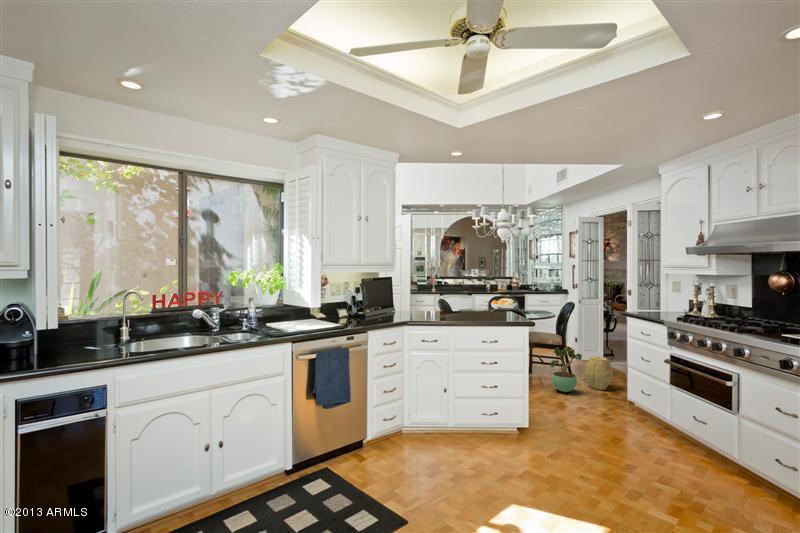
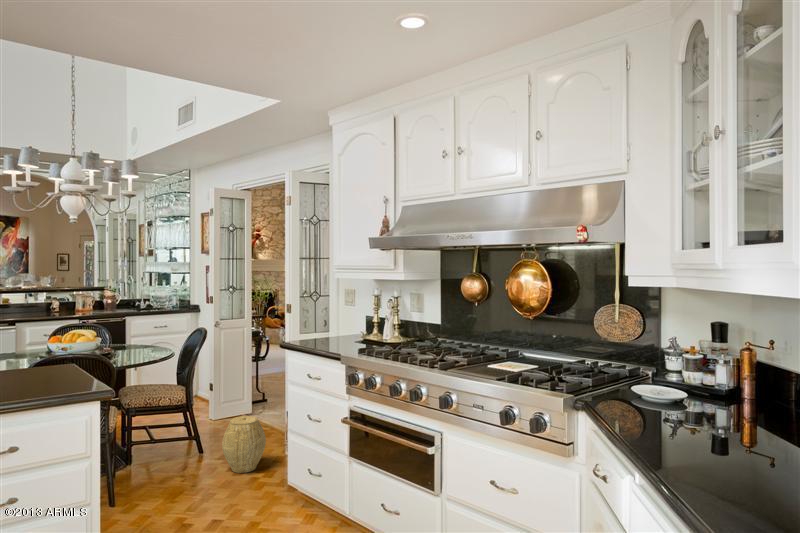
potted plant: present [550,346,582,392] -> none [158,411,217,496]

